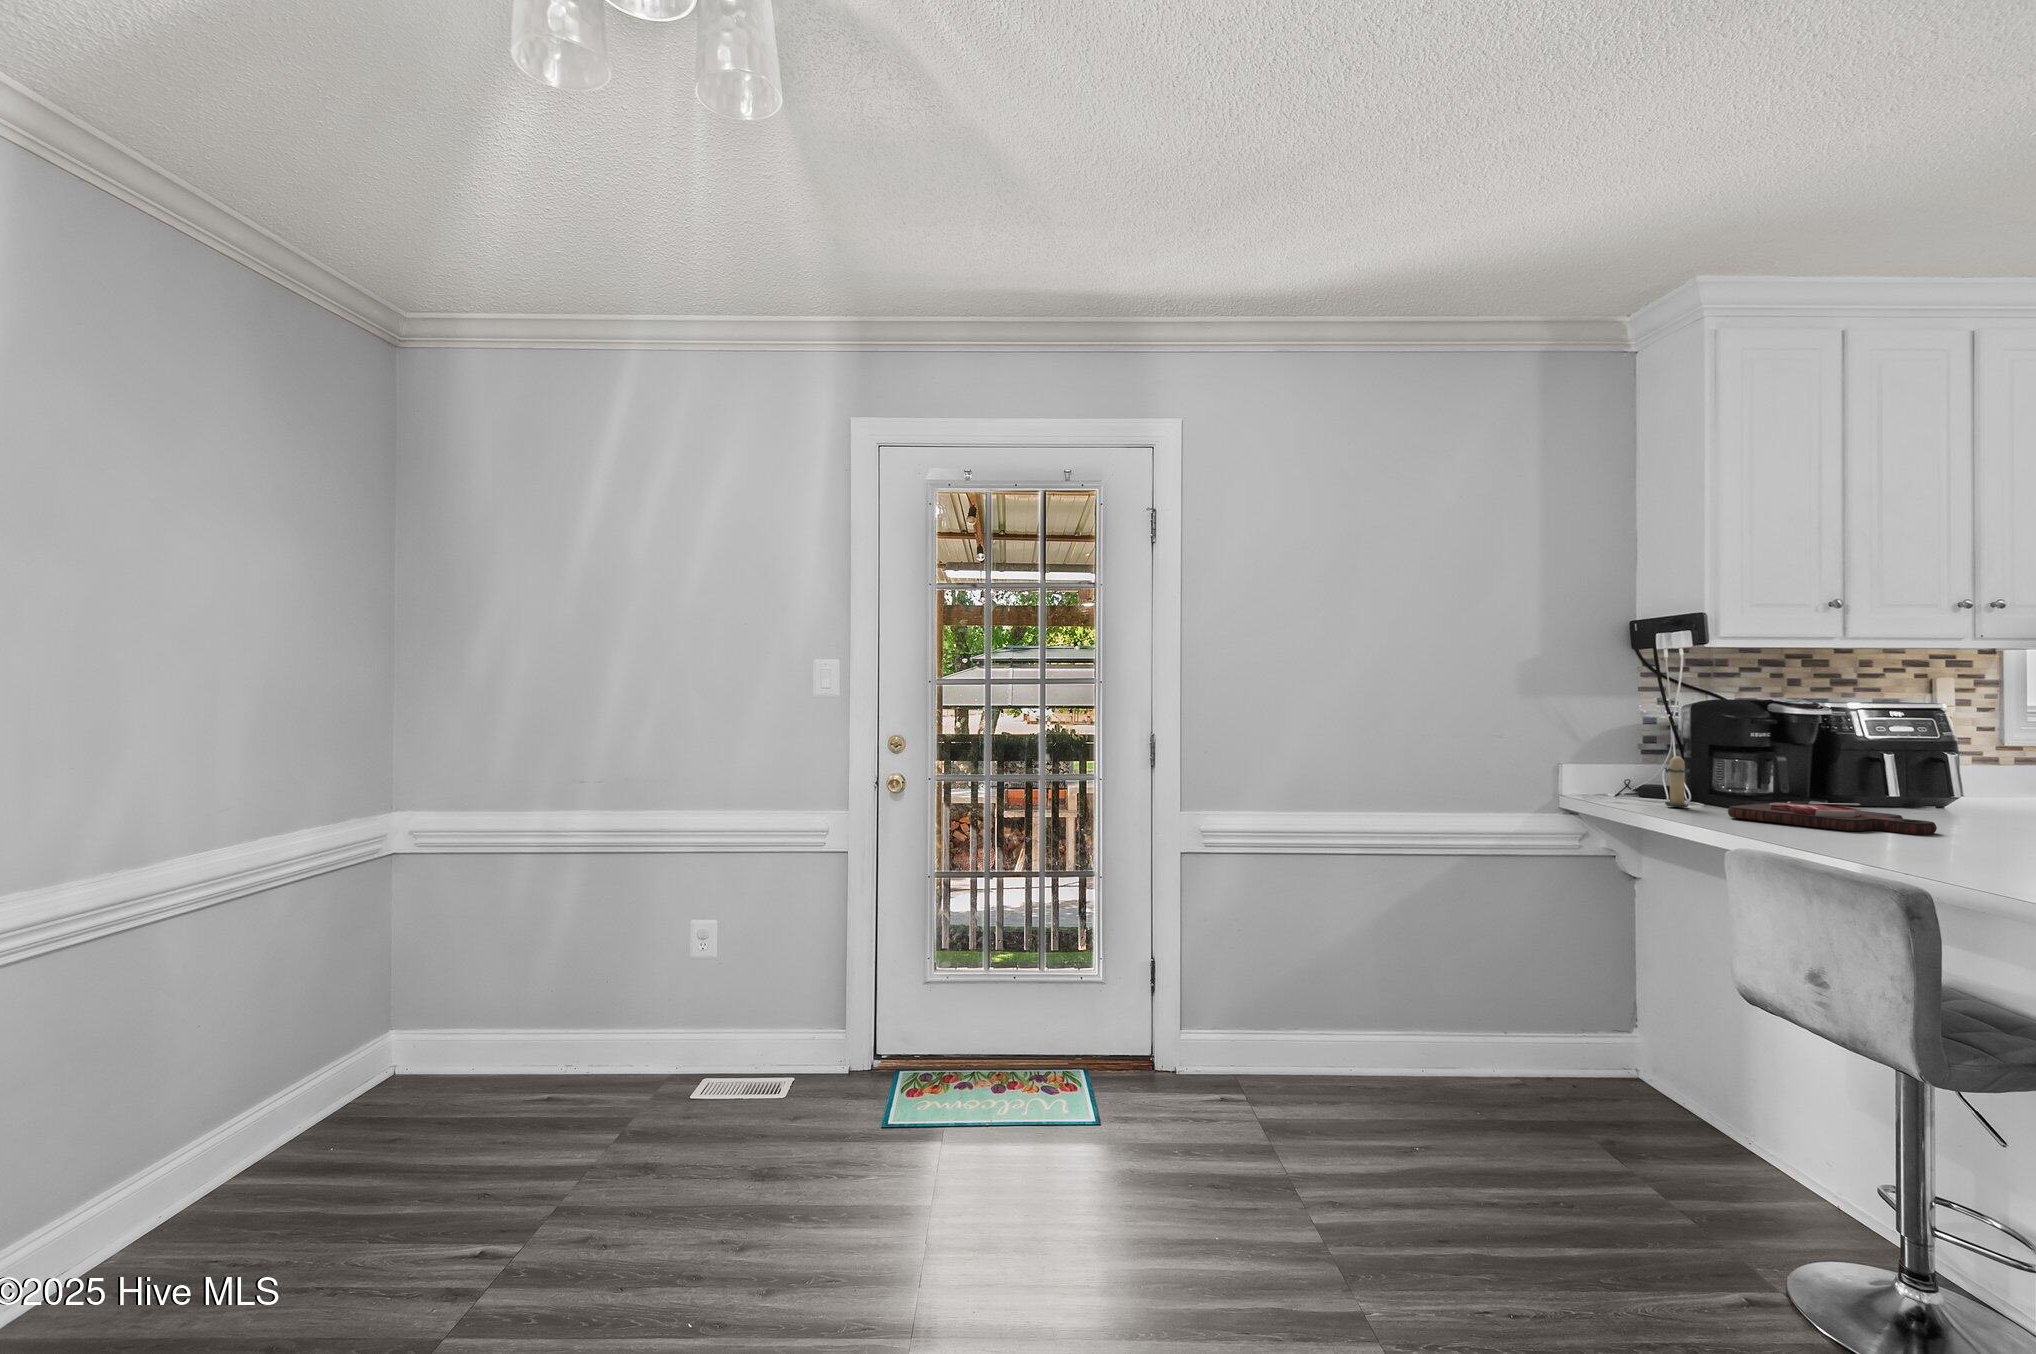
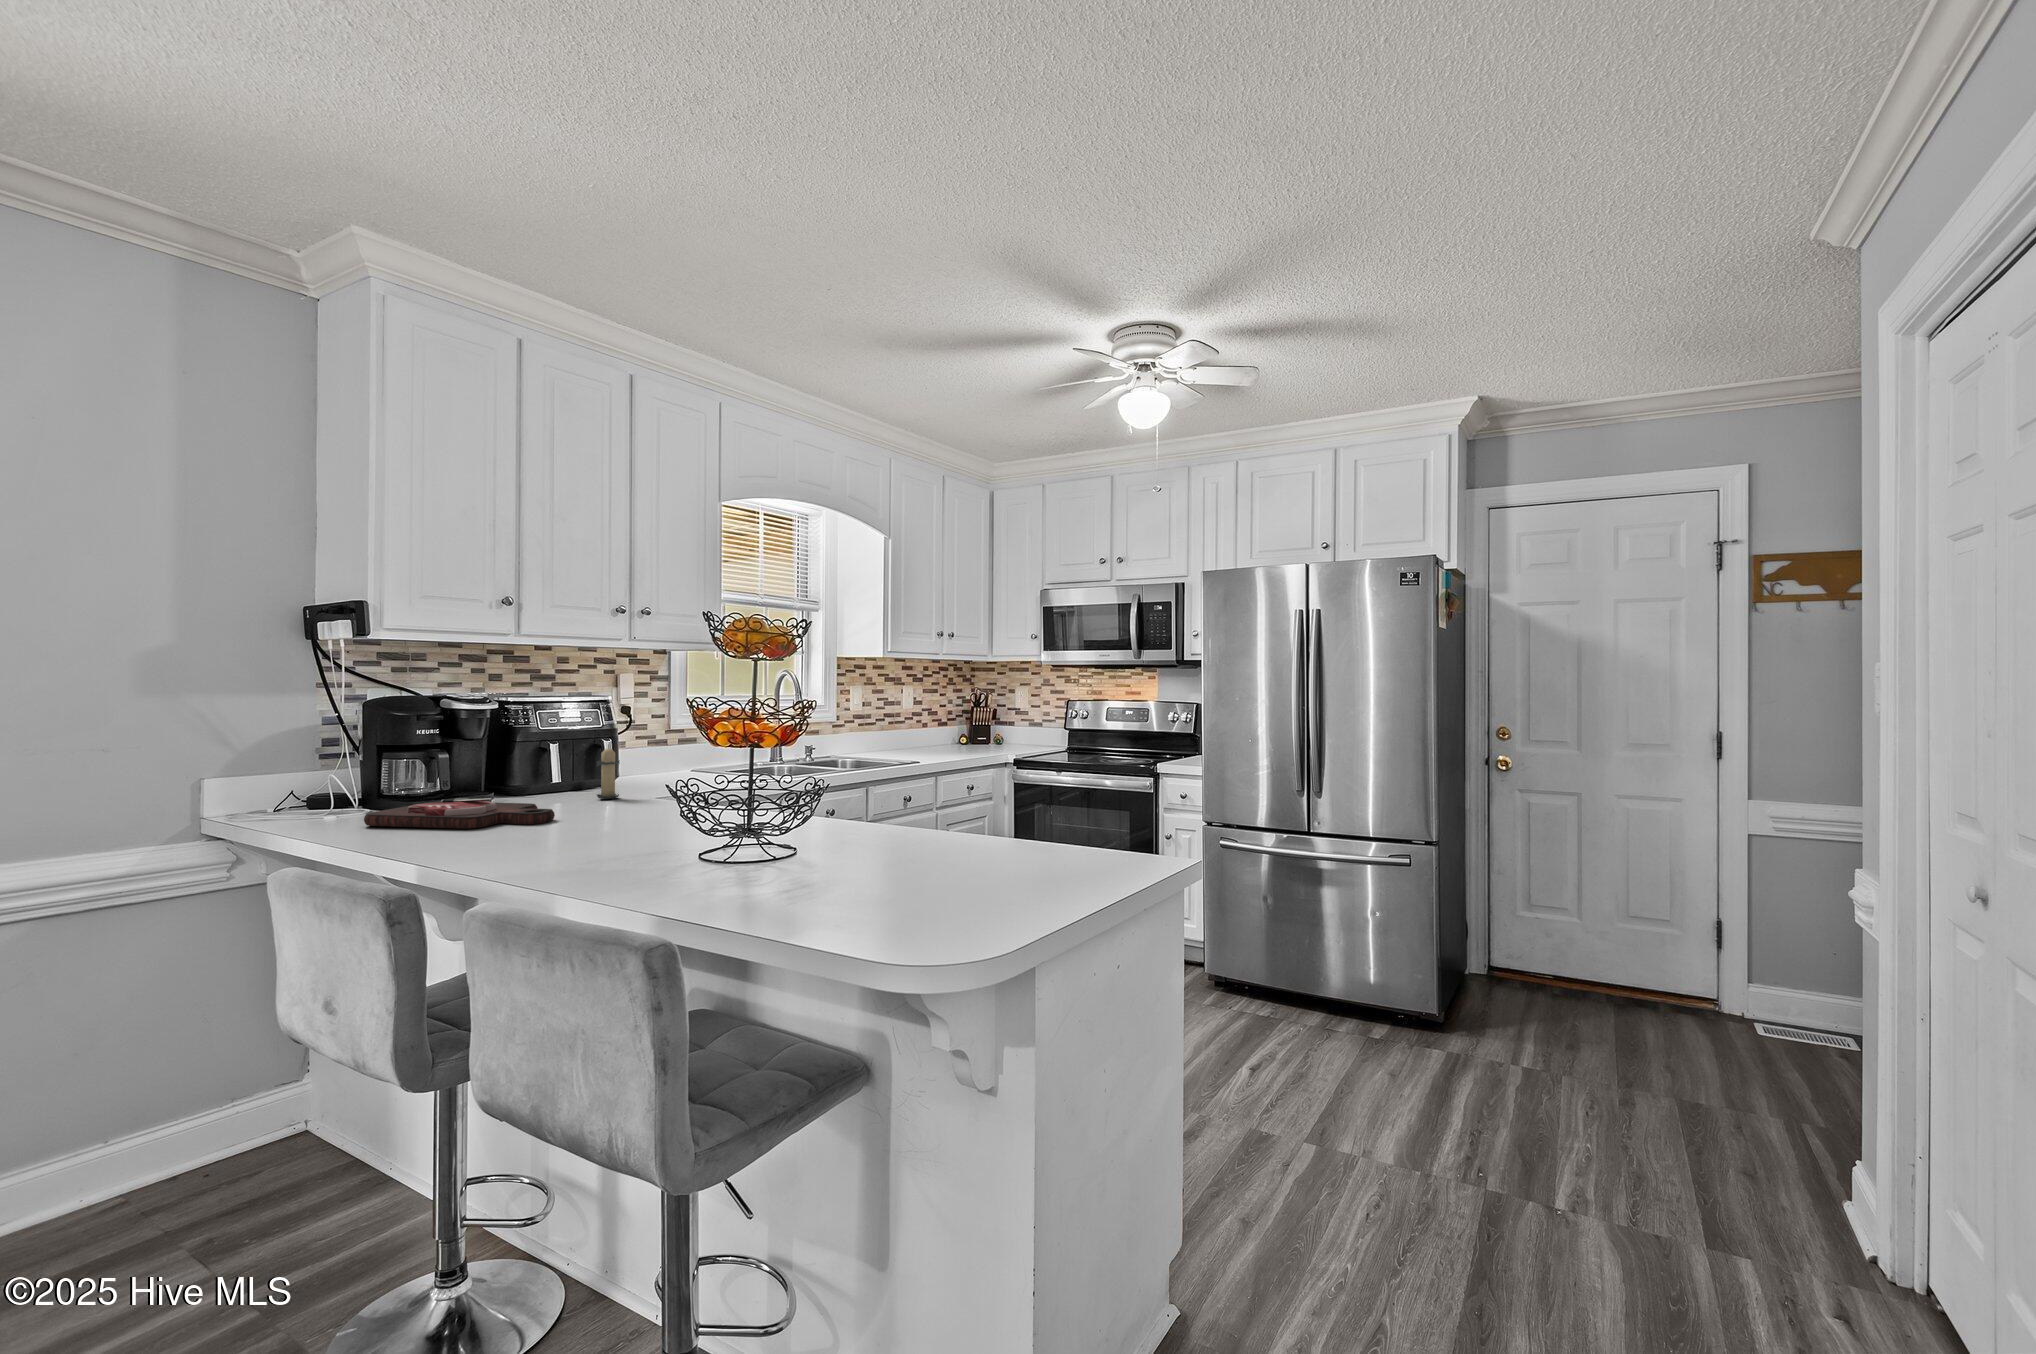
candle: present [1665,753,1689,807] -> present [596,745,620,799]

